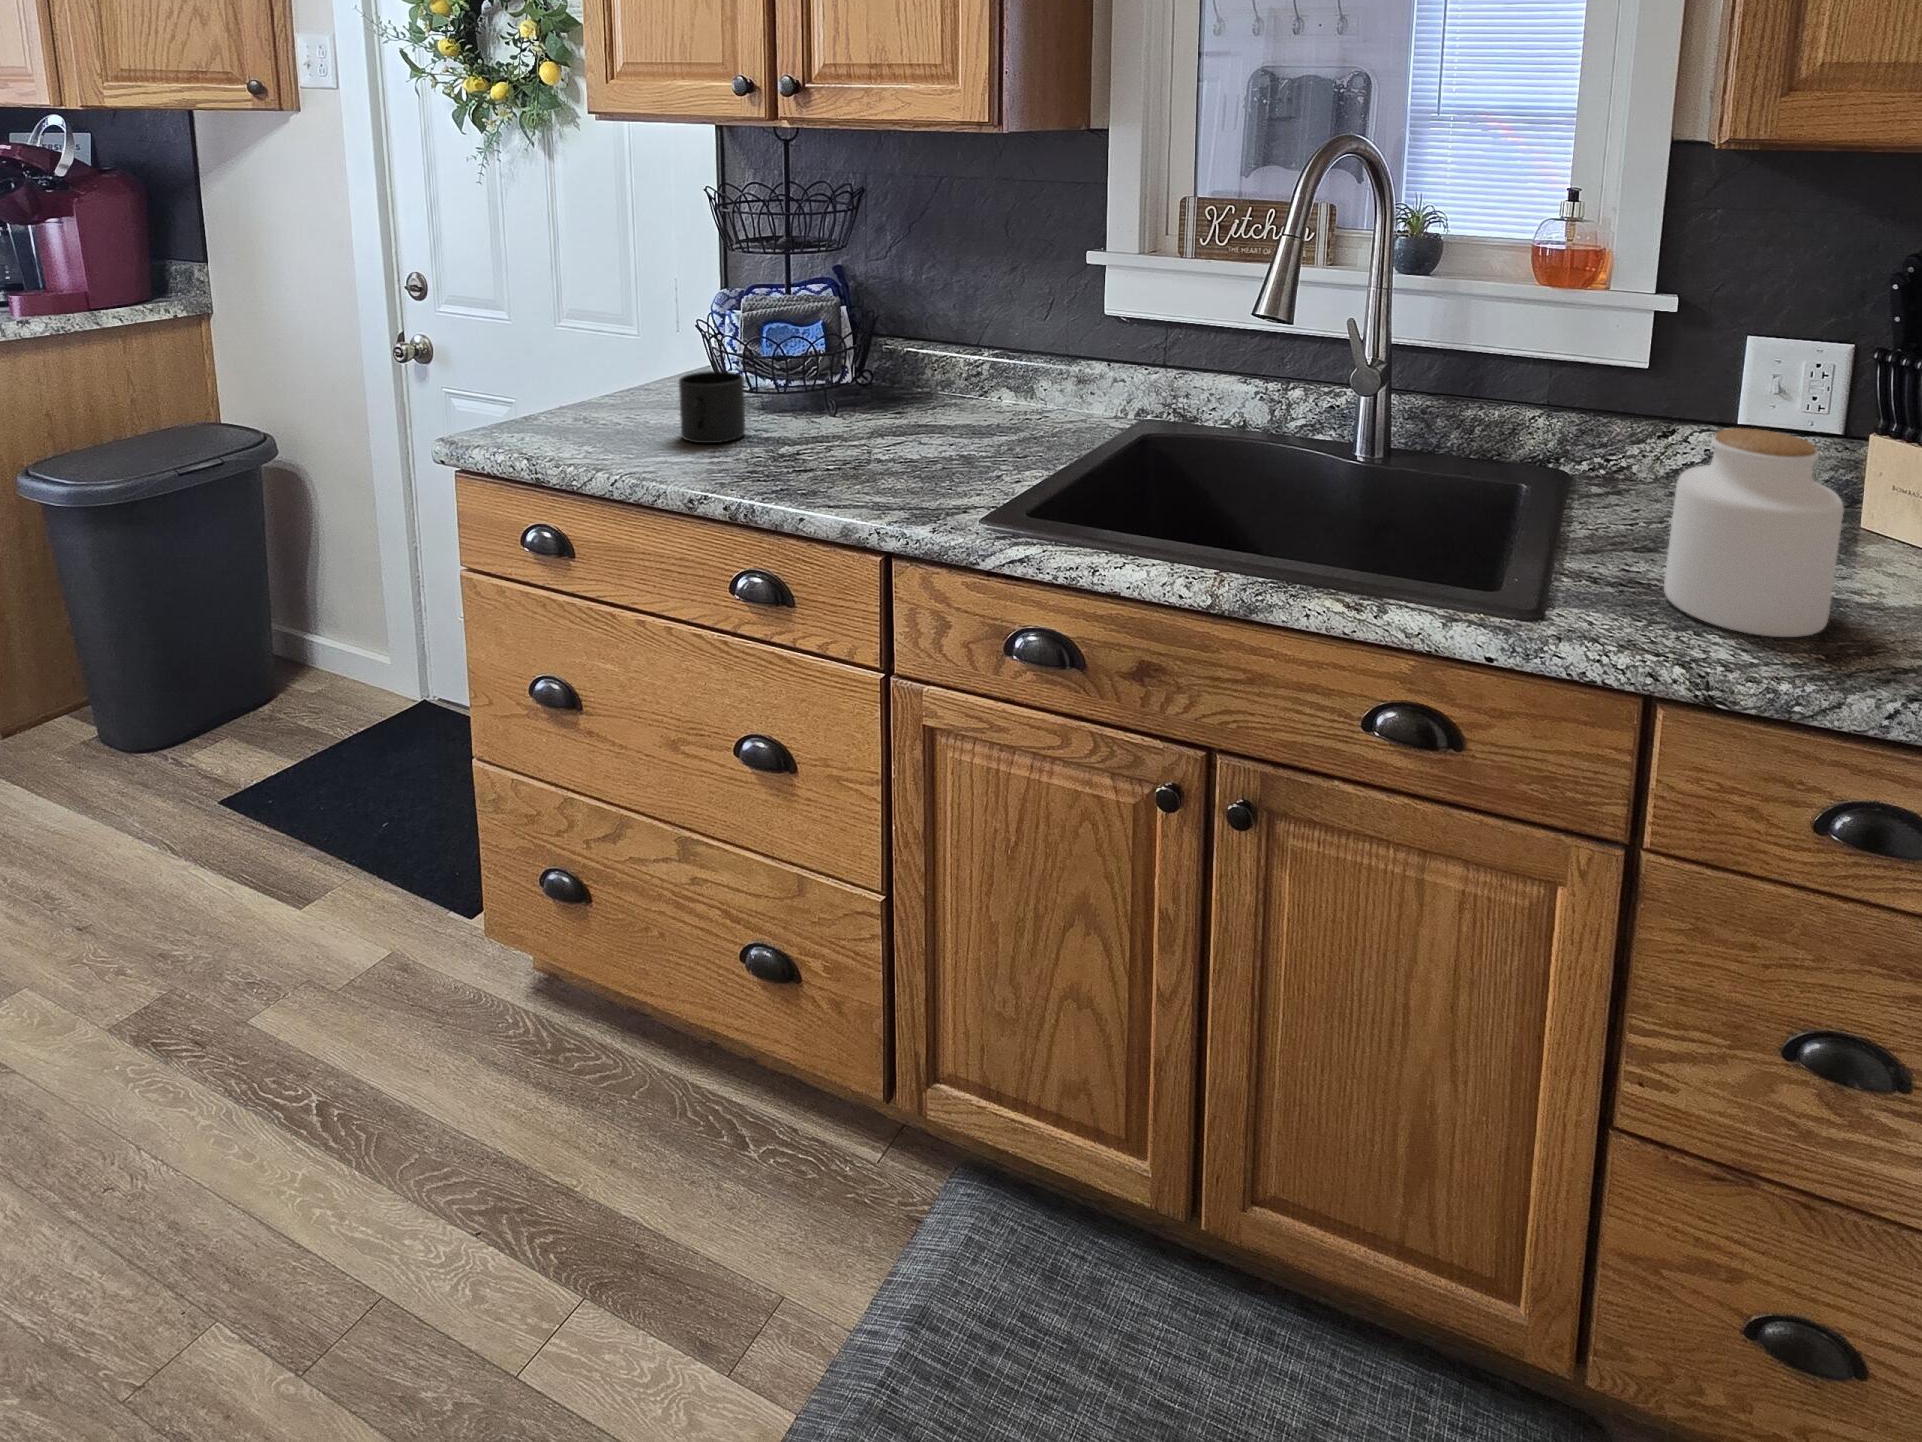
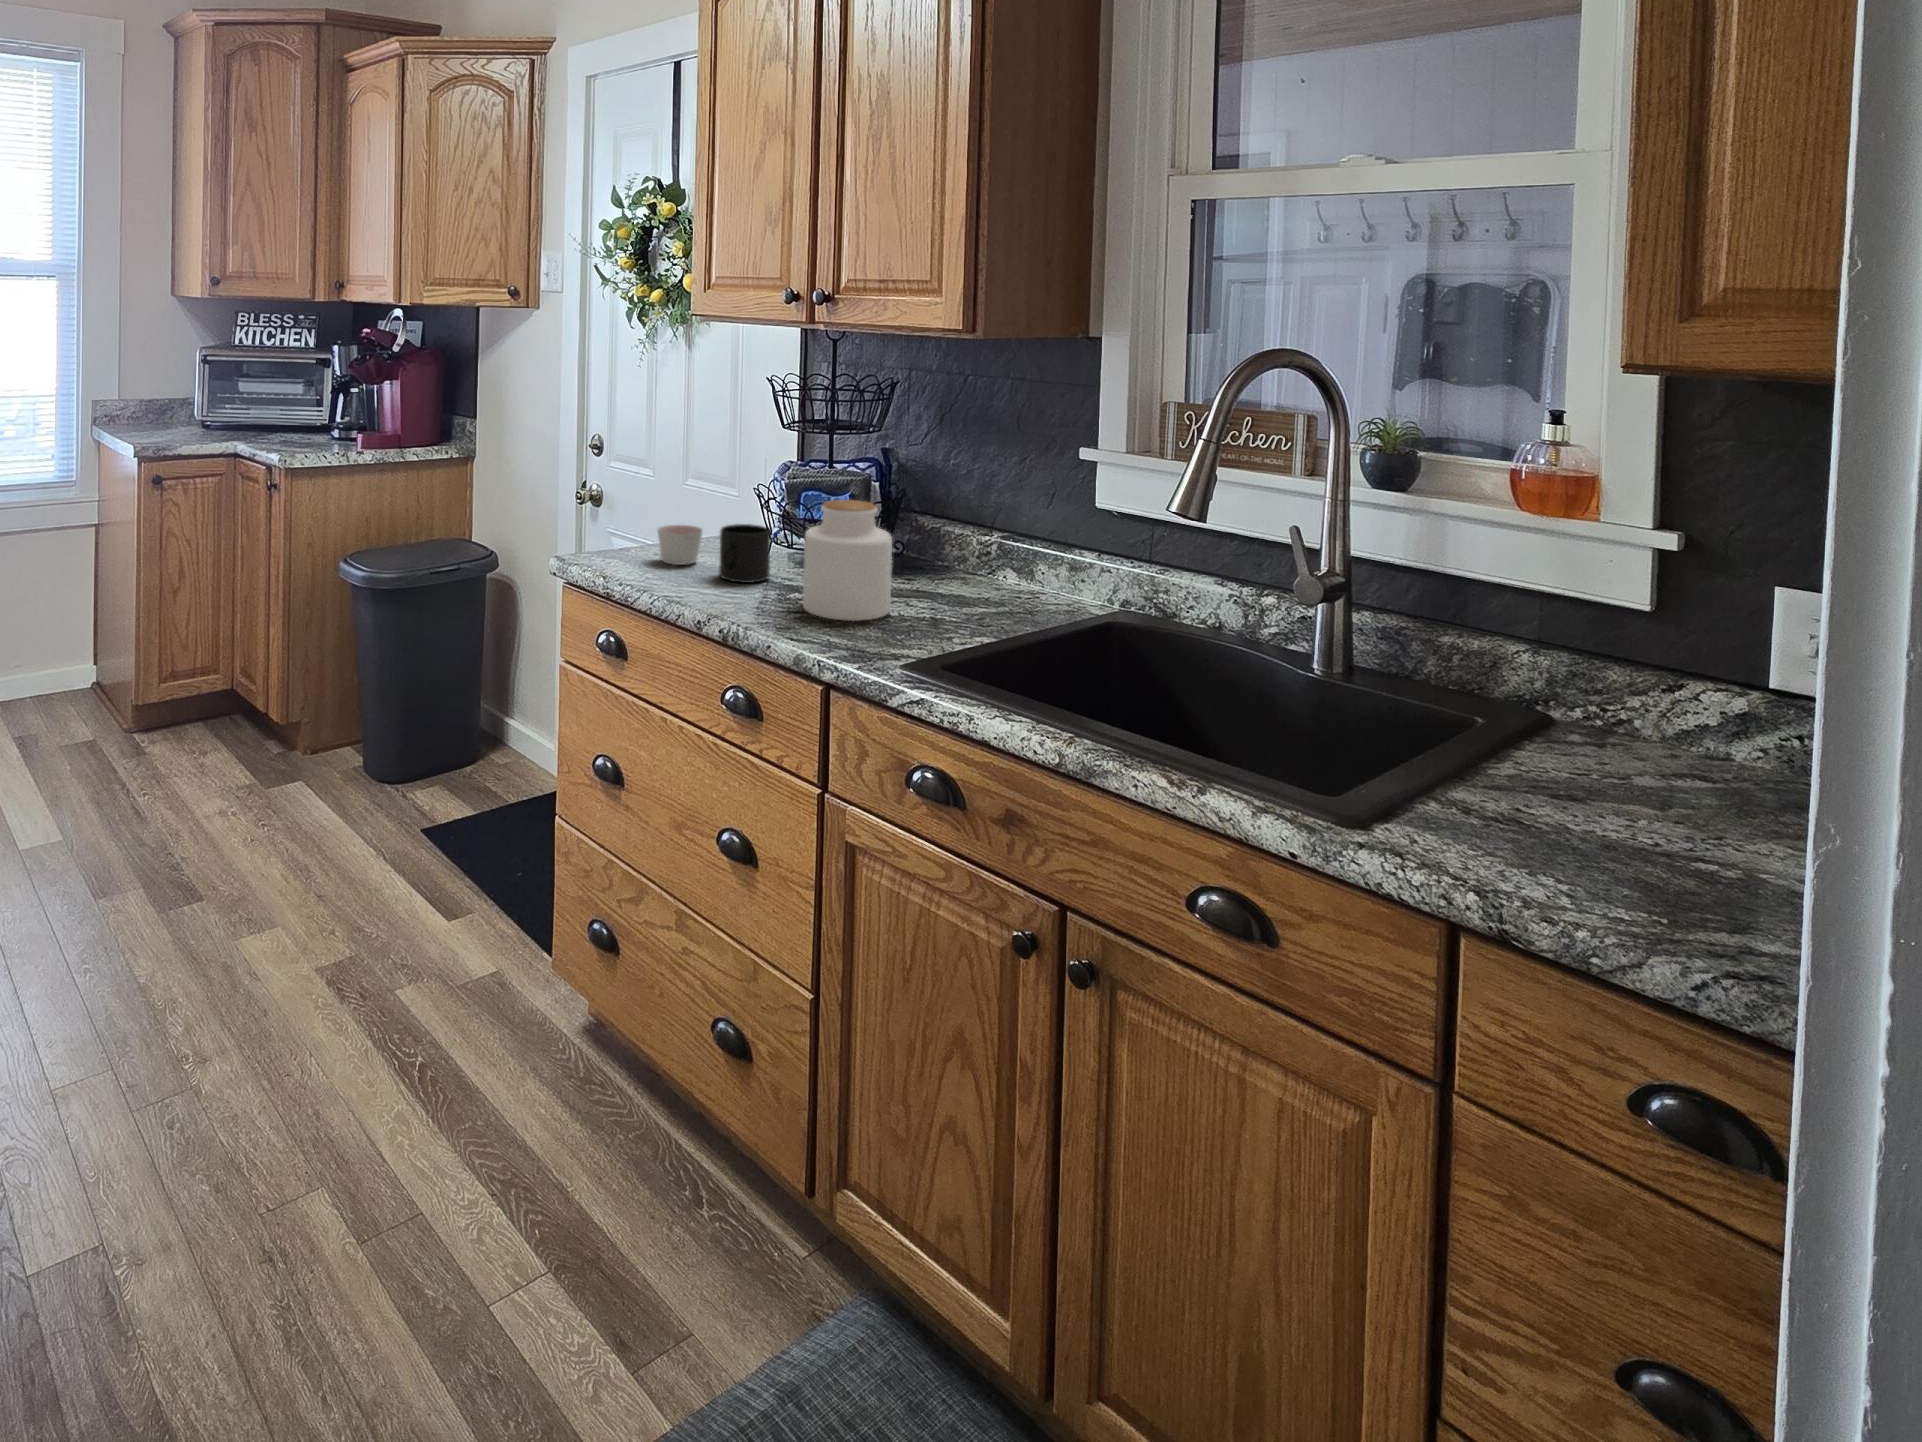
candle: none [583,380,645,431] -> present [657,525,703,565]
jar: present [1664,428,1844,637] -> present [803,500,892,621]

